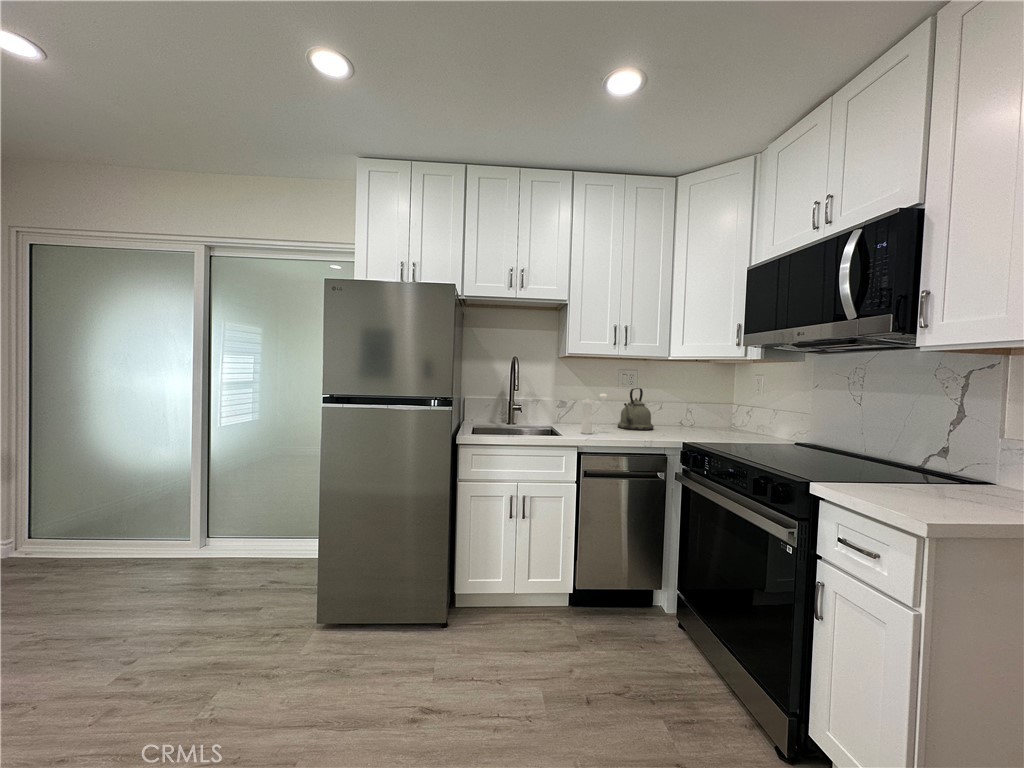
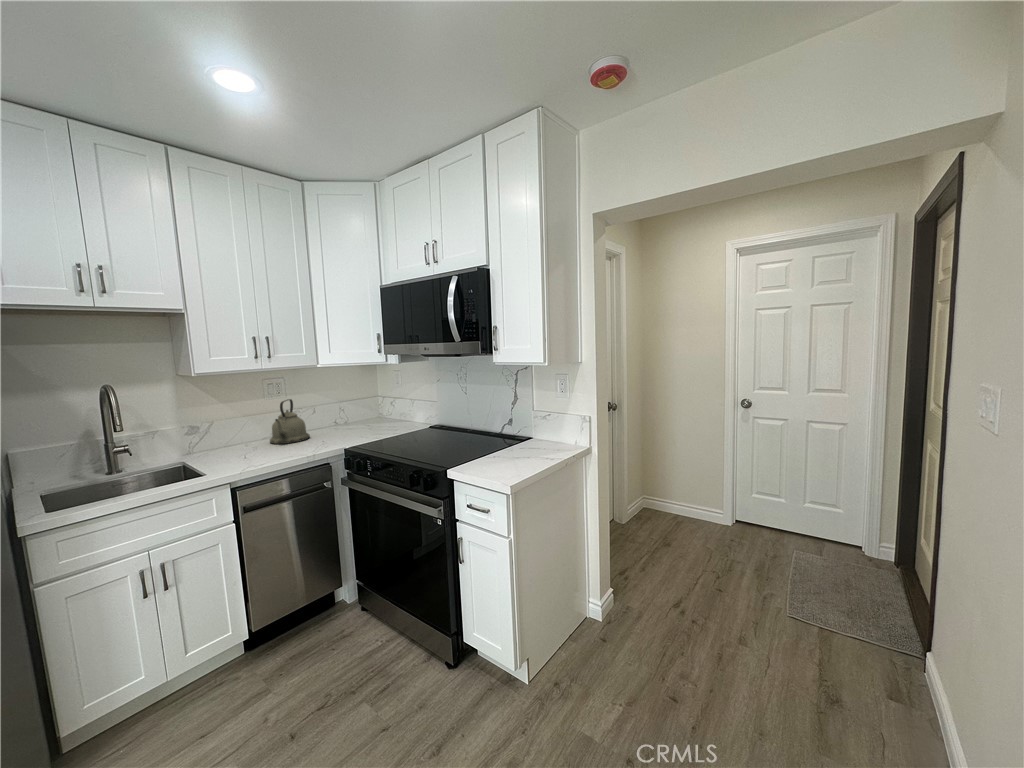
pepper mill: present [581,394,607,434] -> none [224,414,255,463]

